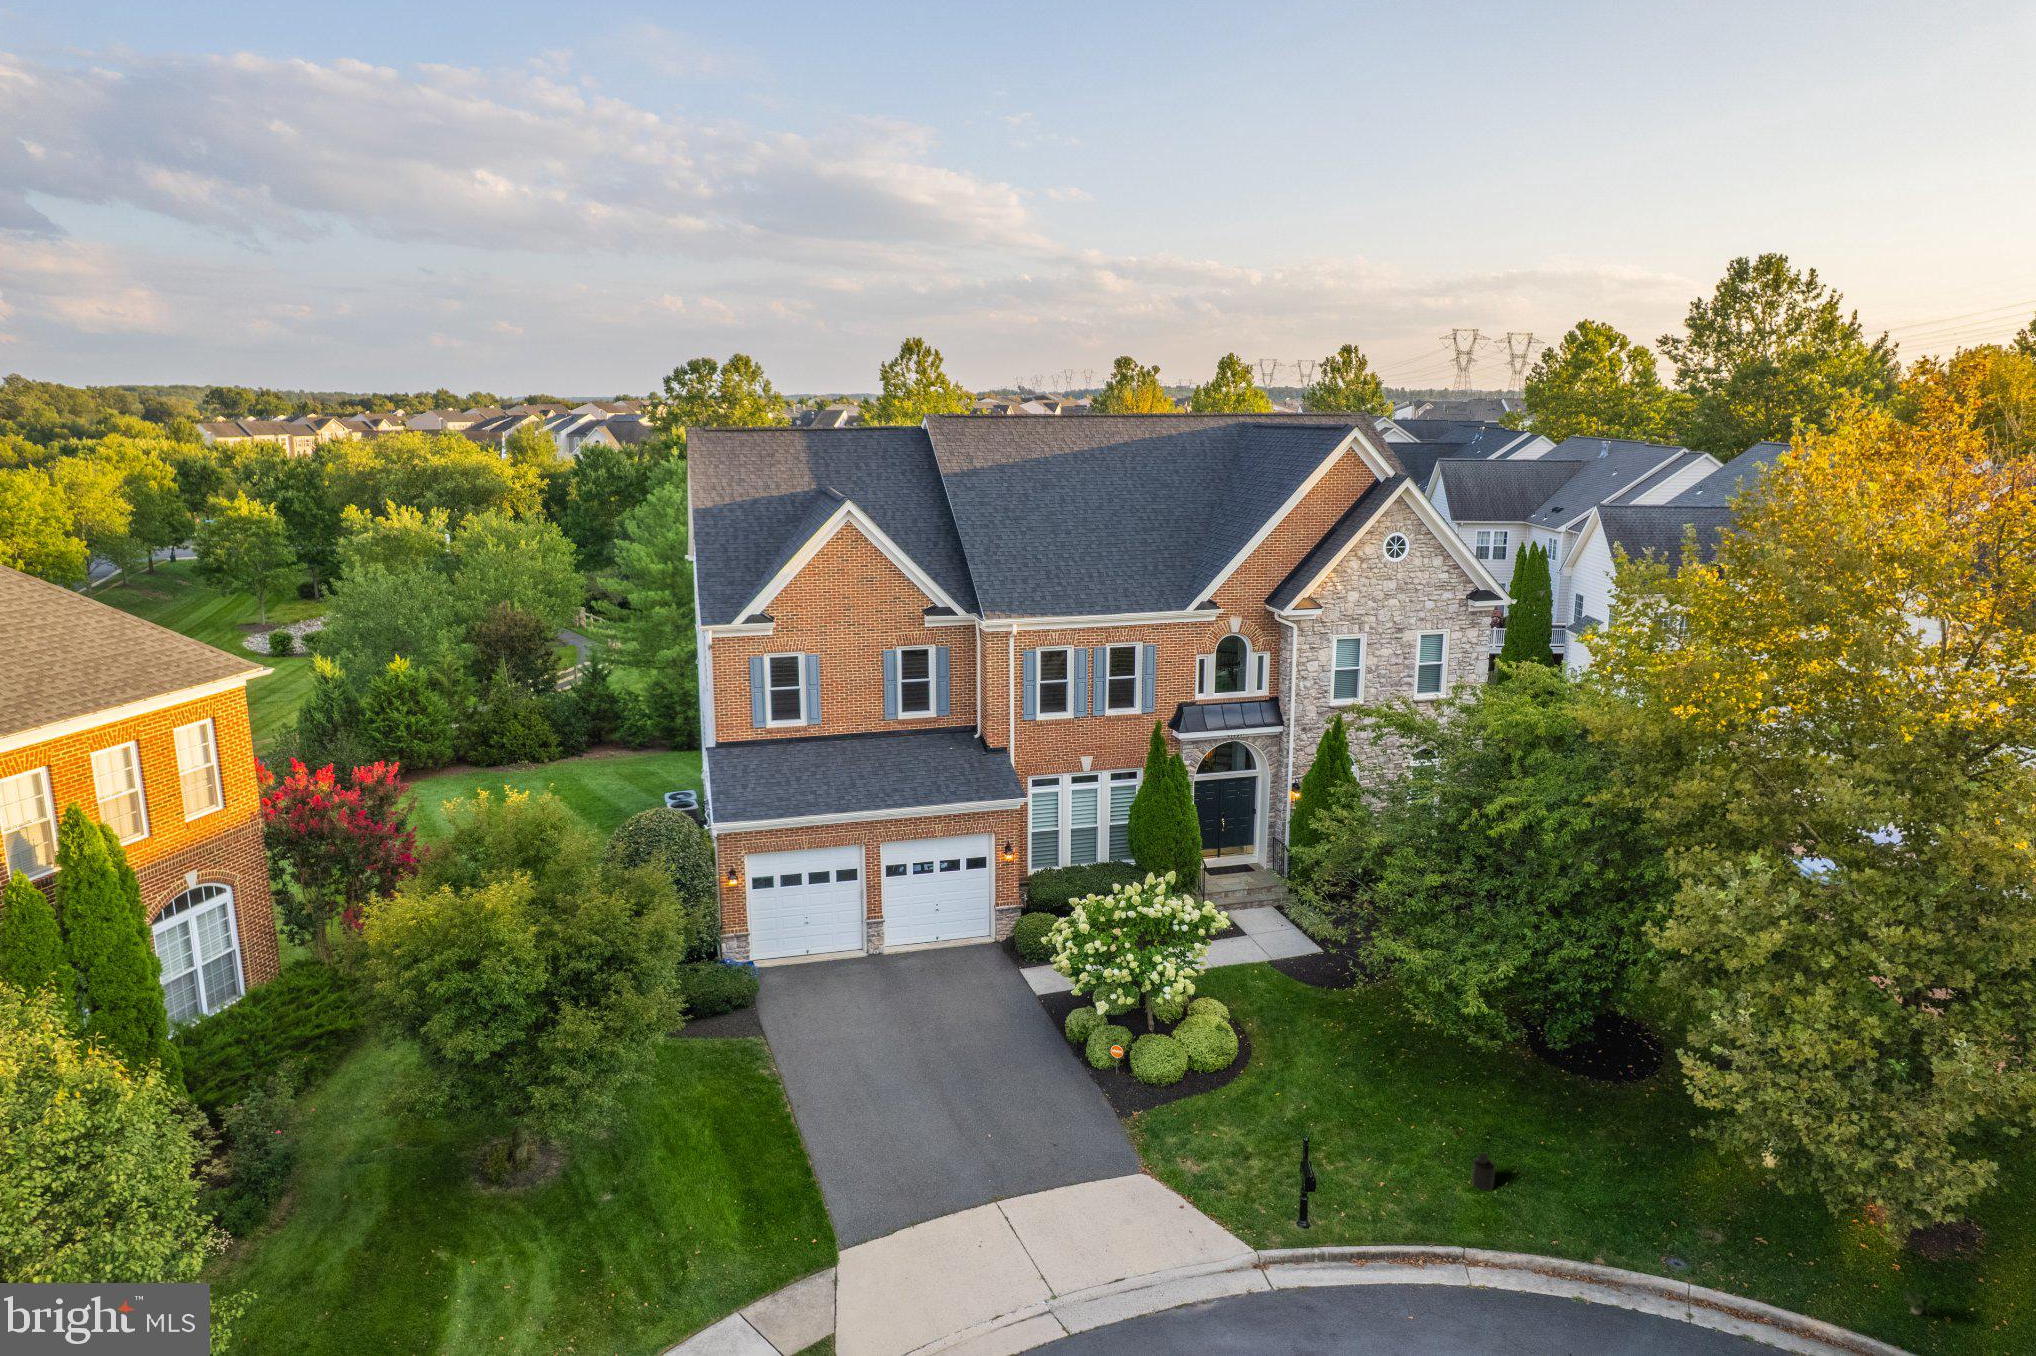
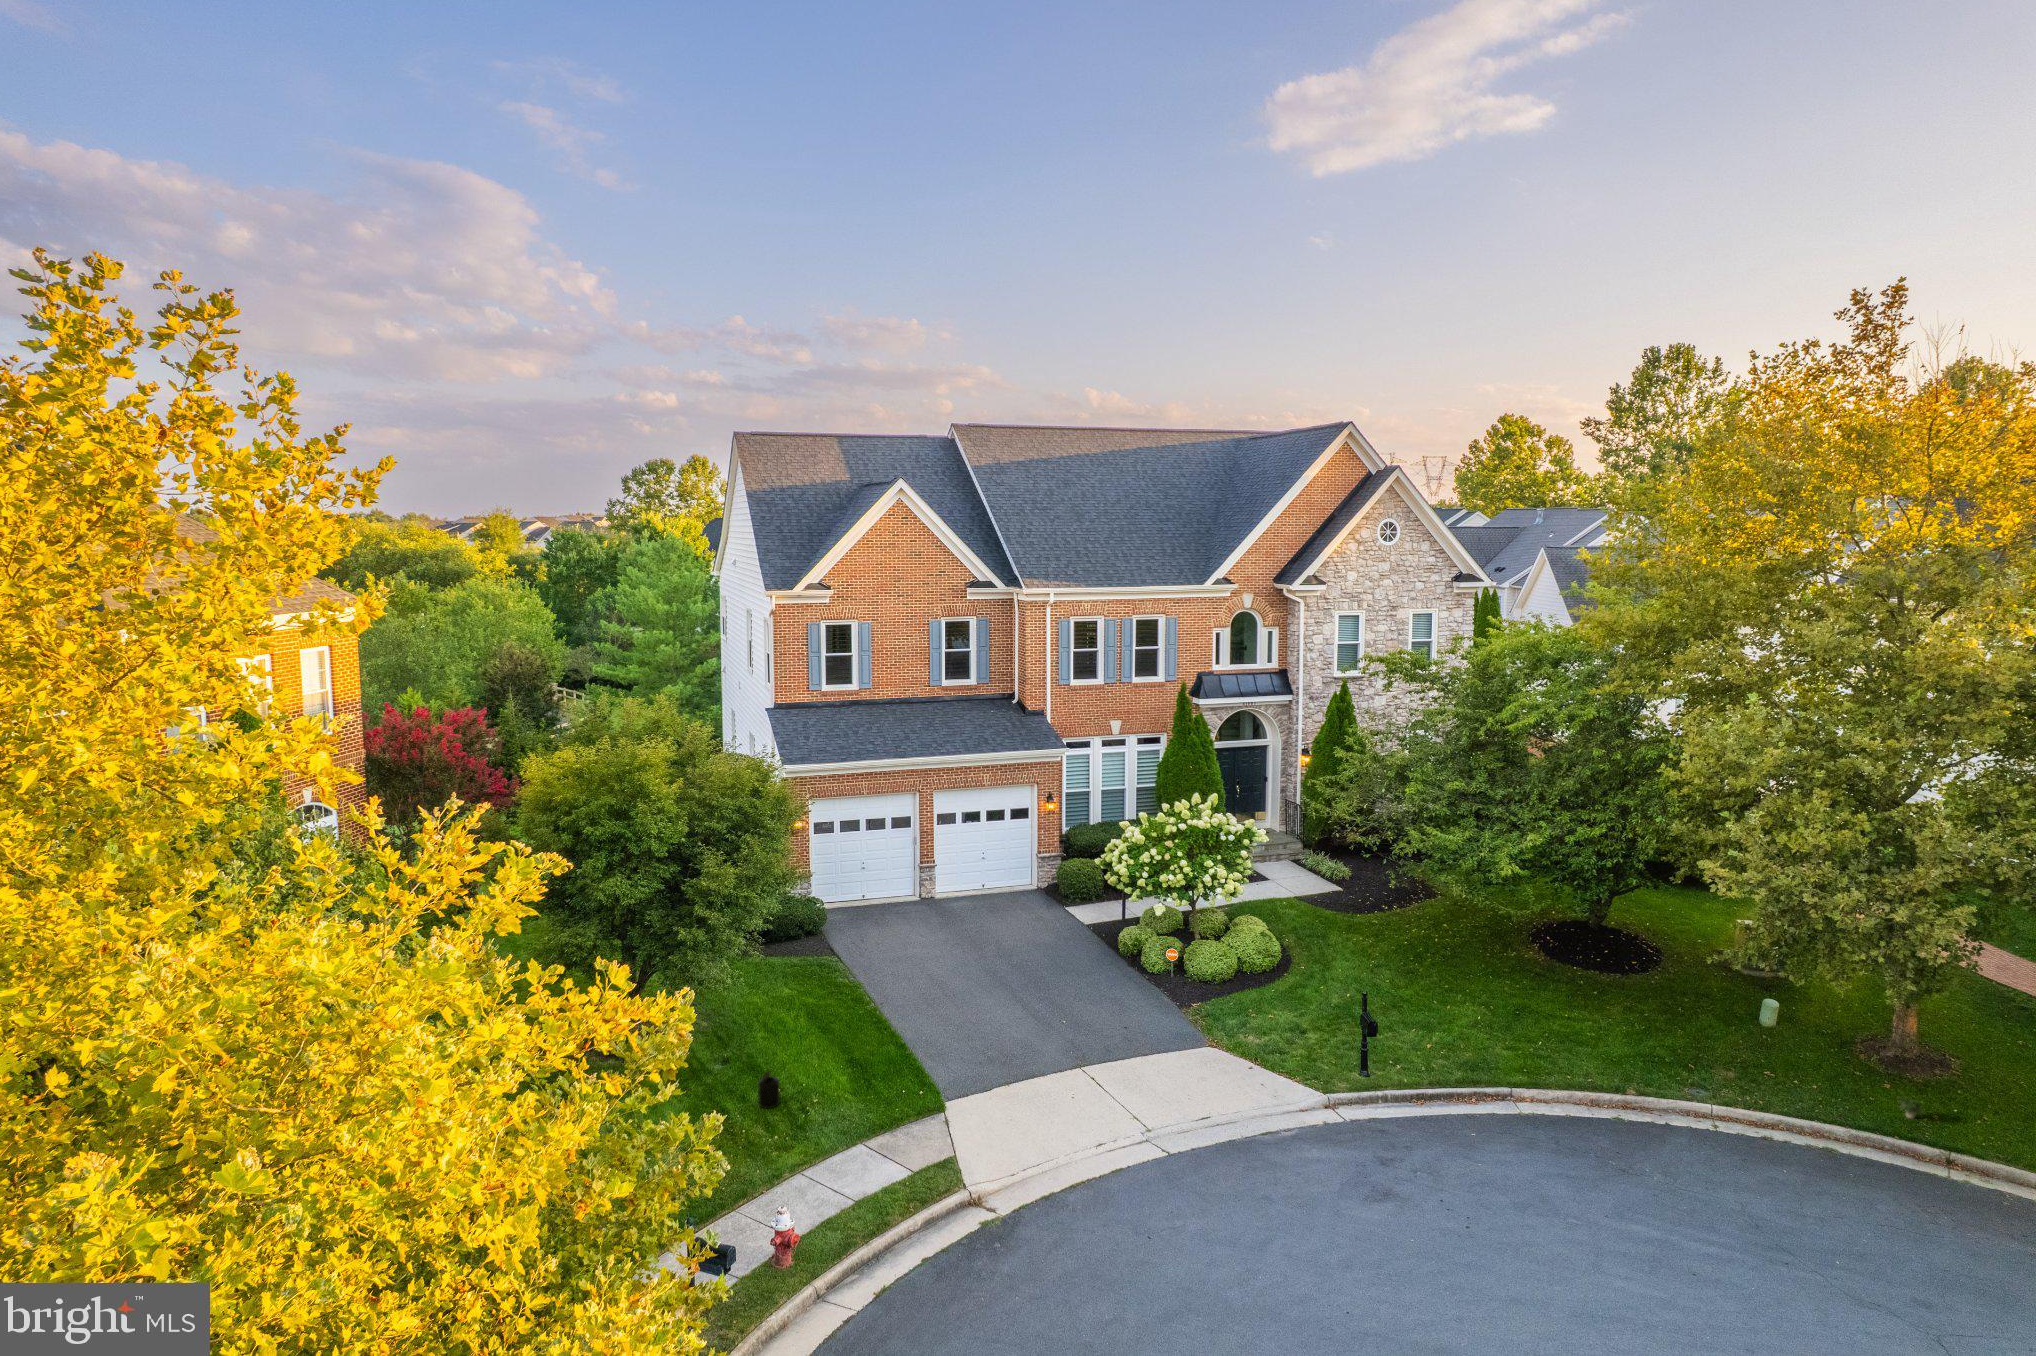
trash can: present [1472,1153,1496,1191] -> present [758,1071,780,1108]

